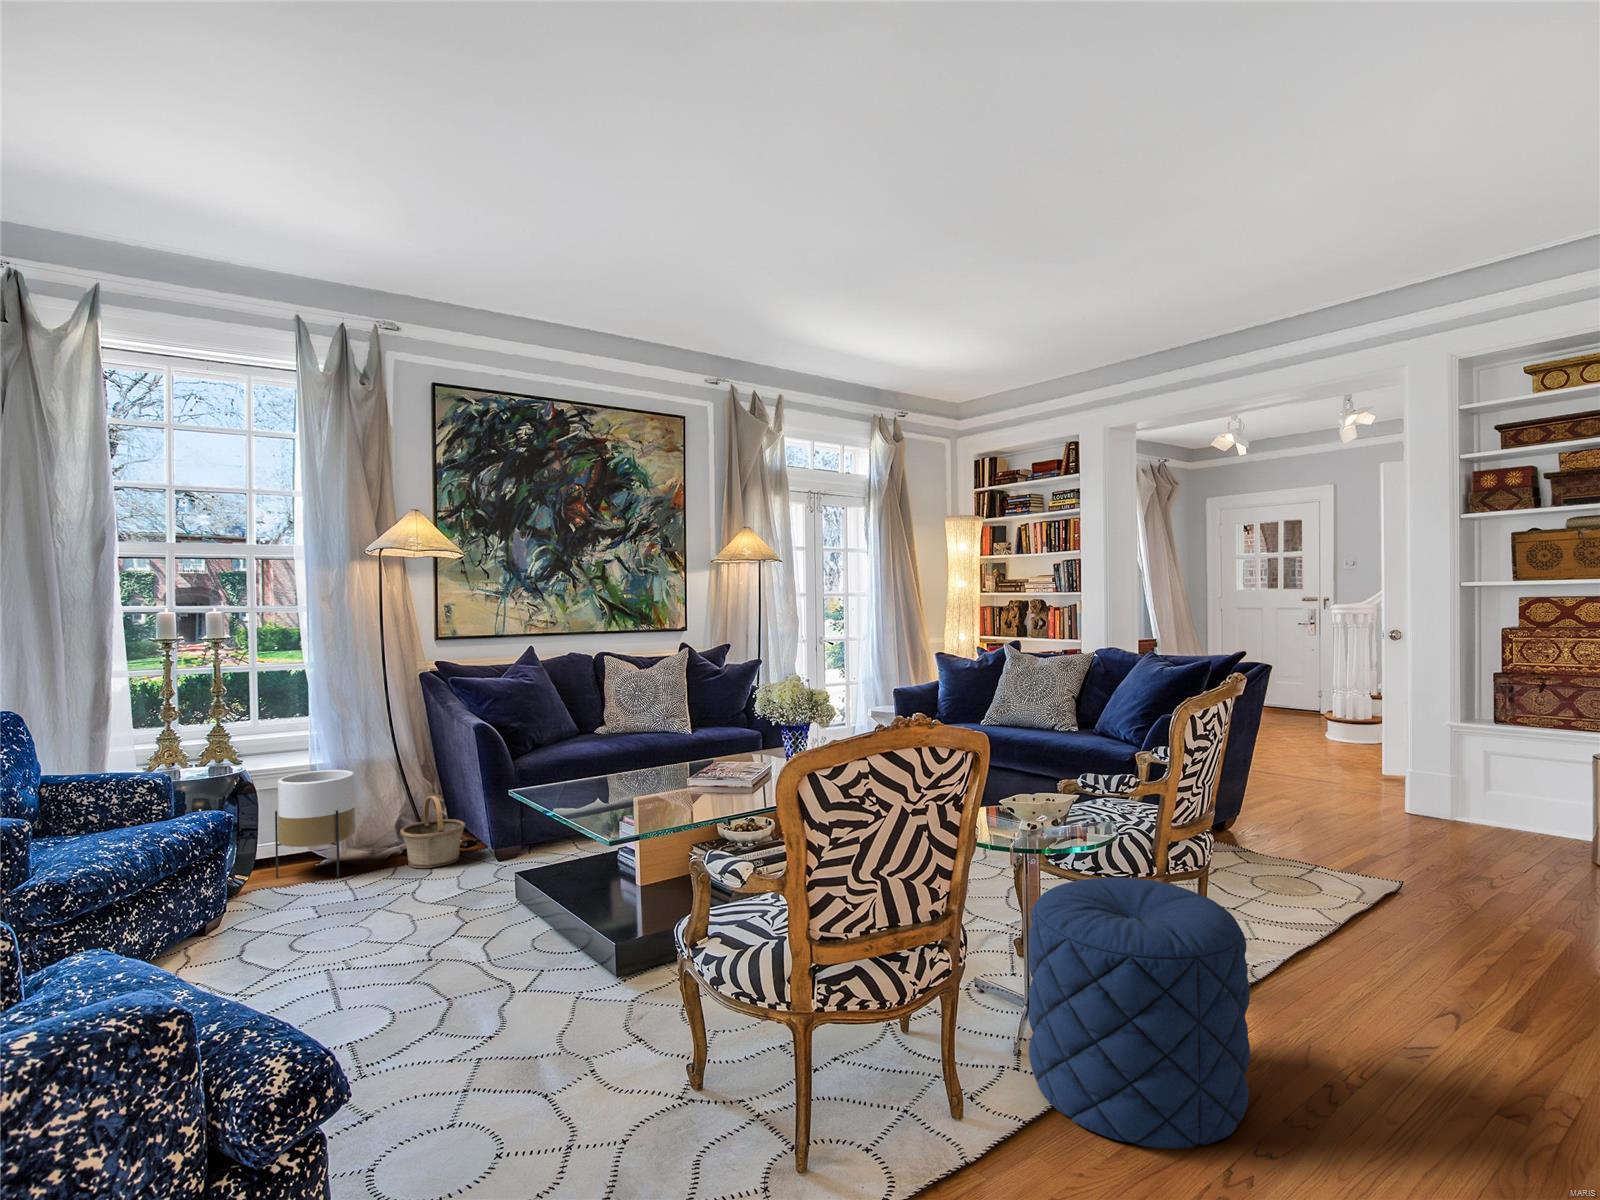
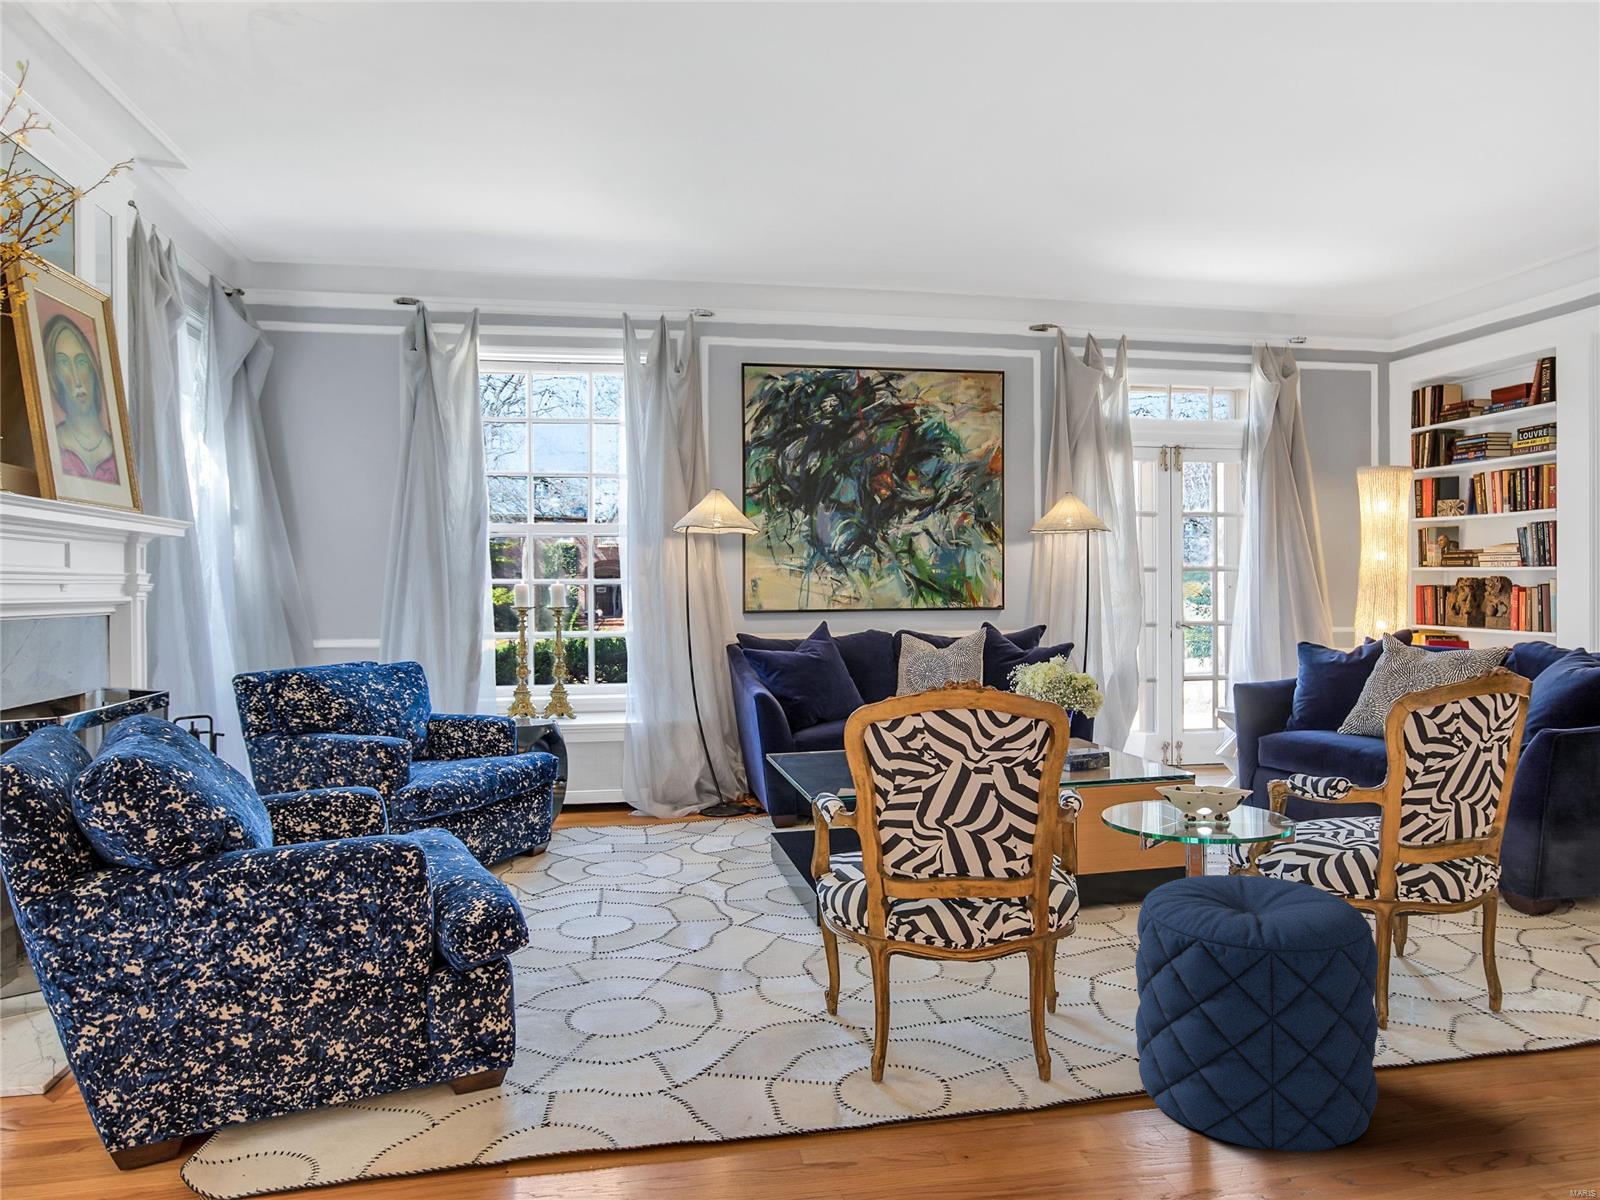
planter: present [275,770,356,878] -> none [603,727,665,821]
basket: present [400,796,466,868] -> none [699,758,755,822]

